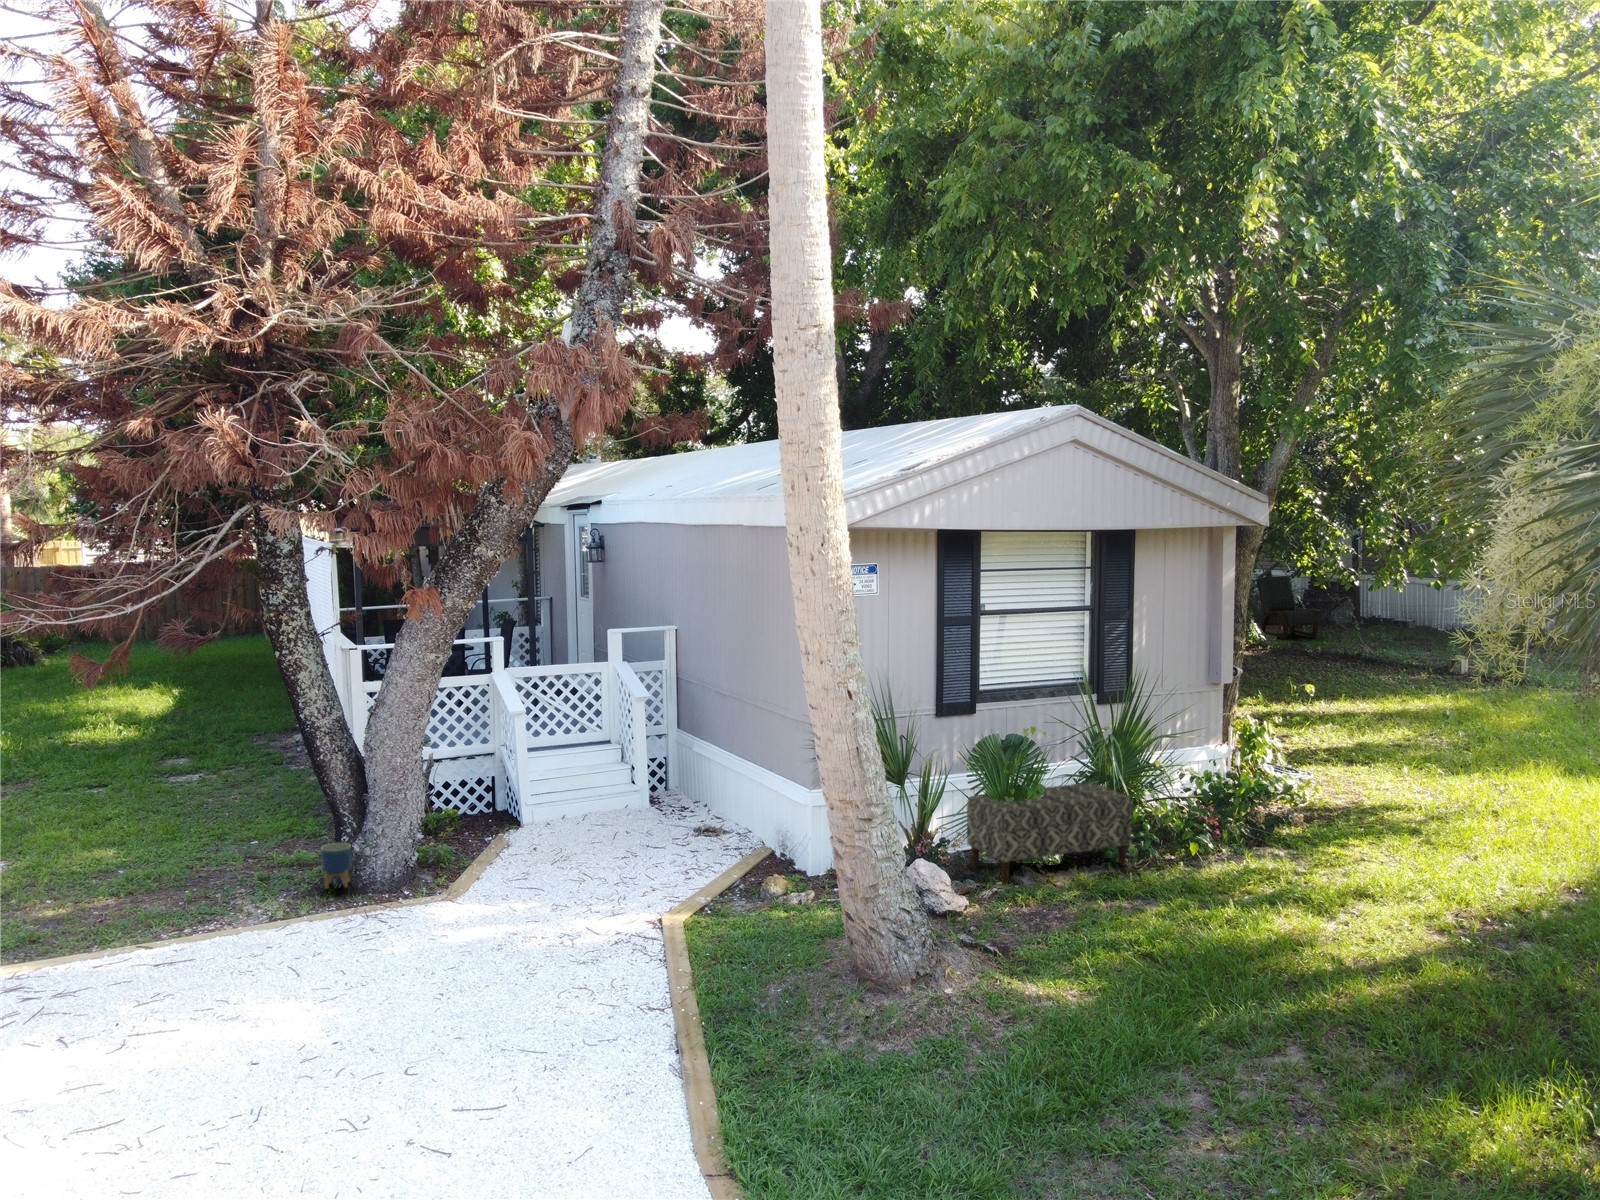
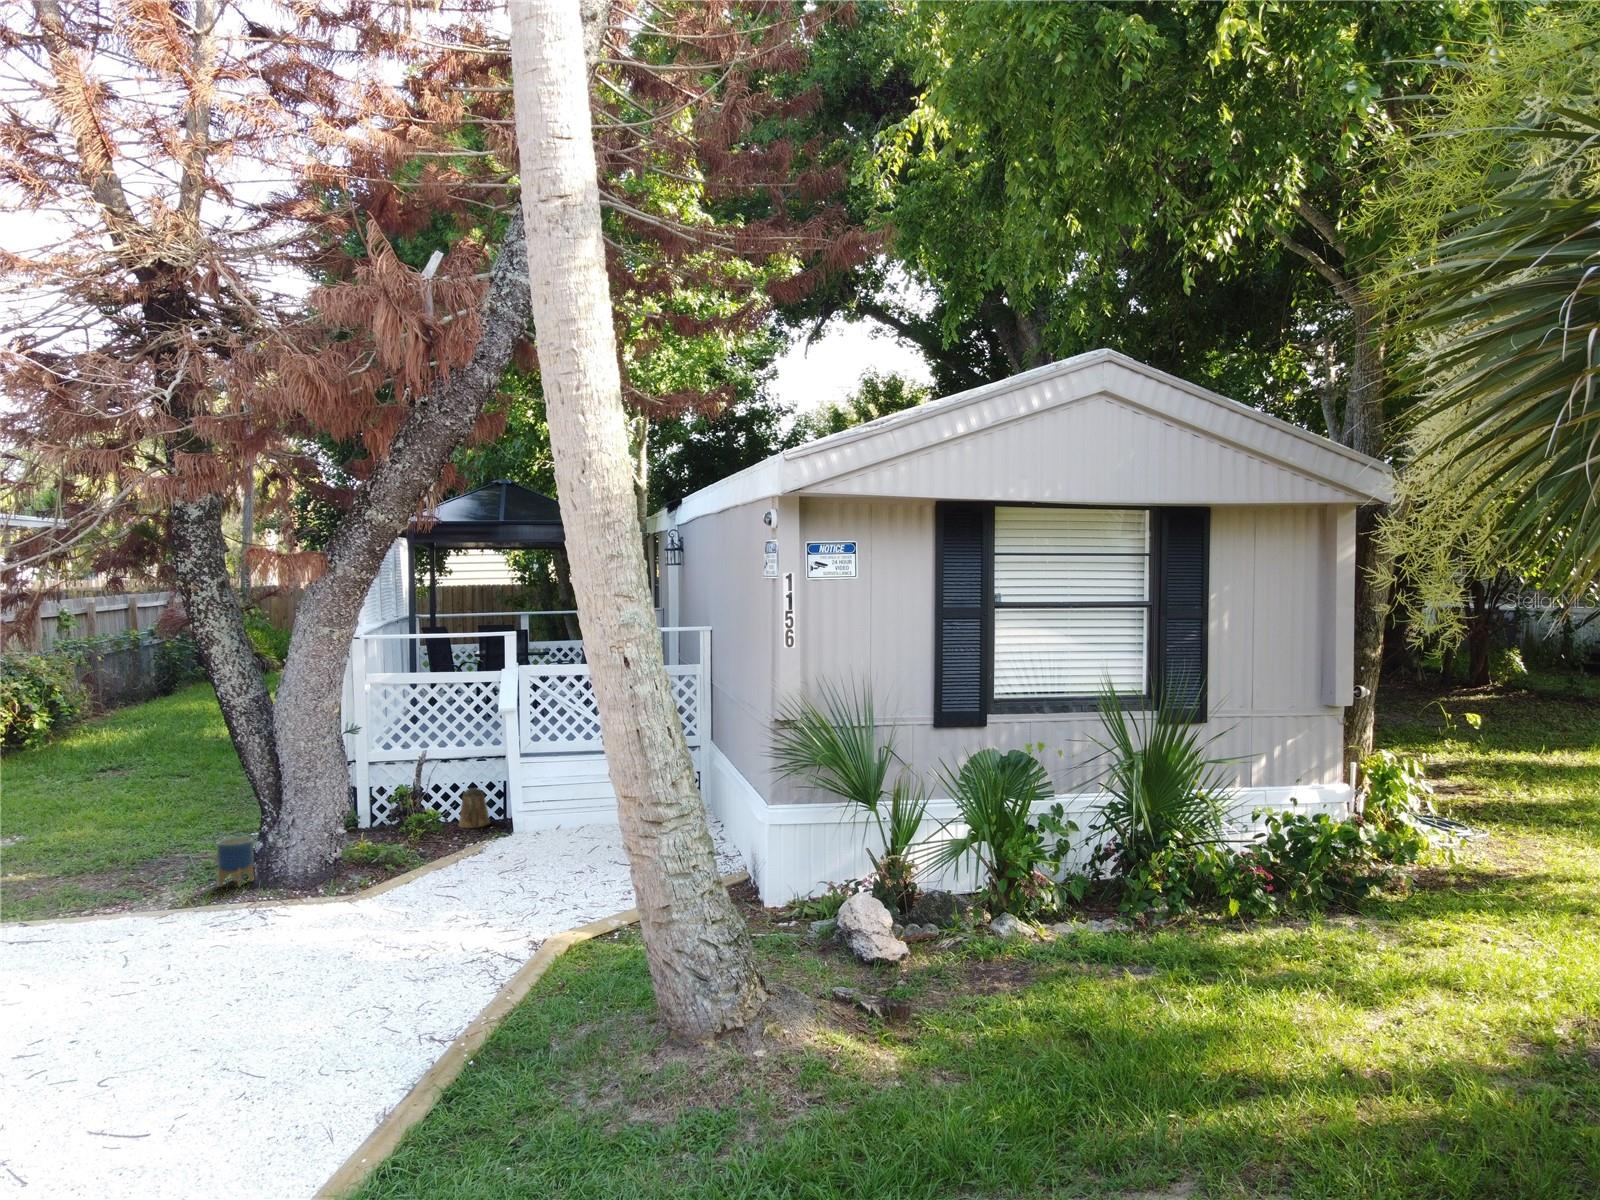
lounge chair: present [1256,576,1319,640] -> none [1483,629,1559,697]
bench: present [967,782,1132,883] -> none [924,825,1155,957]
watering can: none [462,784,492,822] -> present [459,788,490,828]

